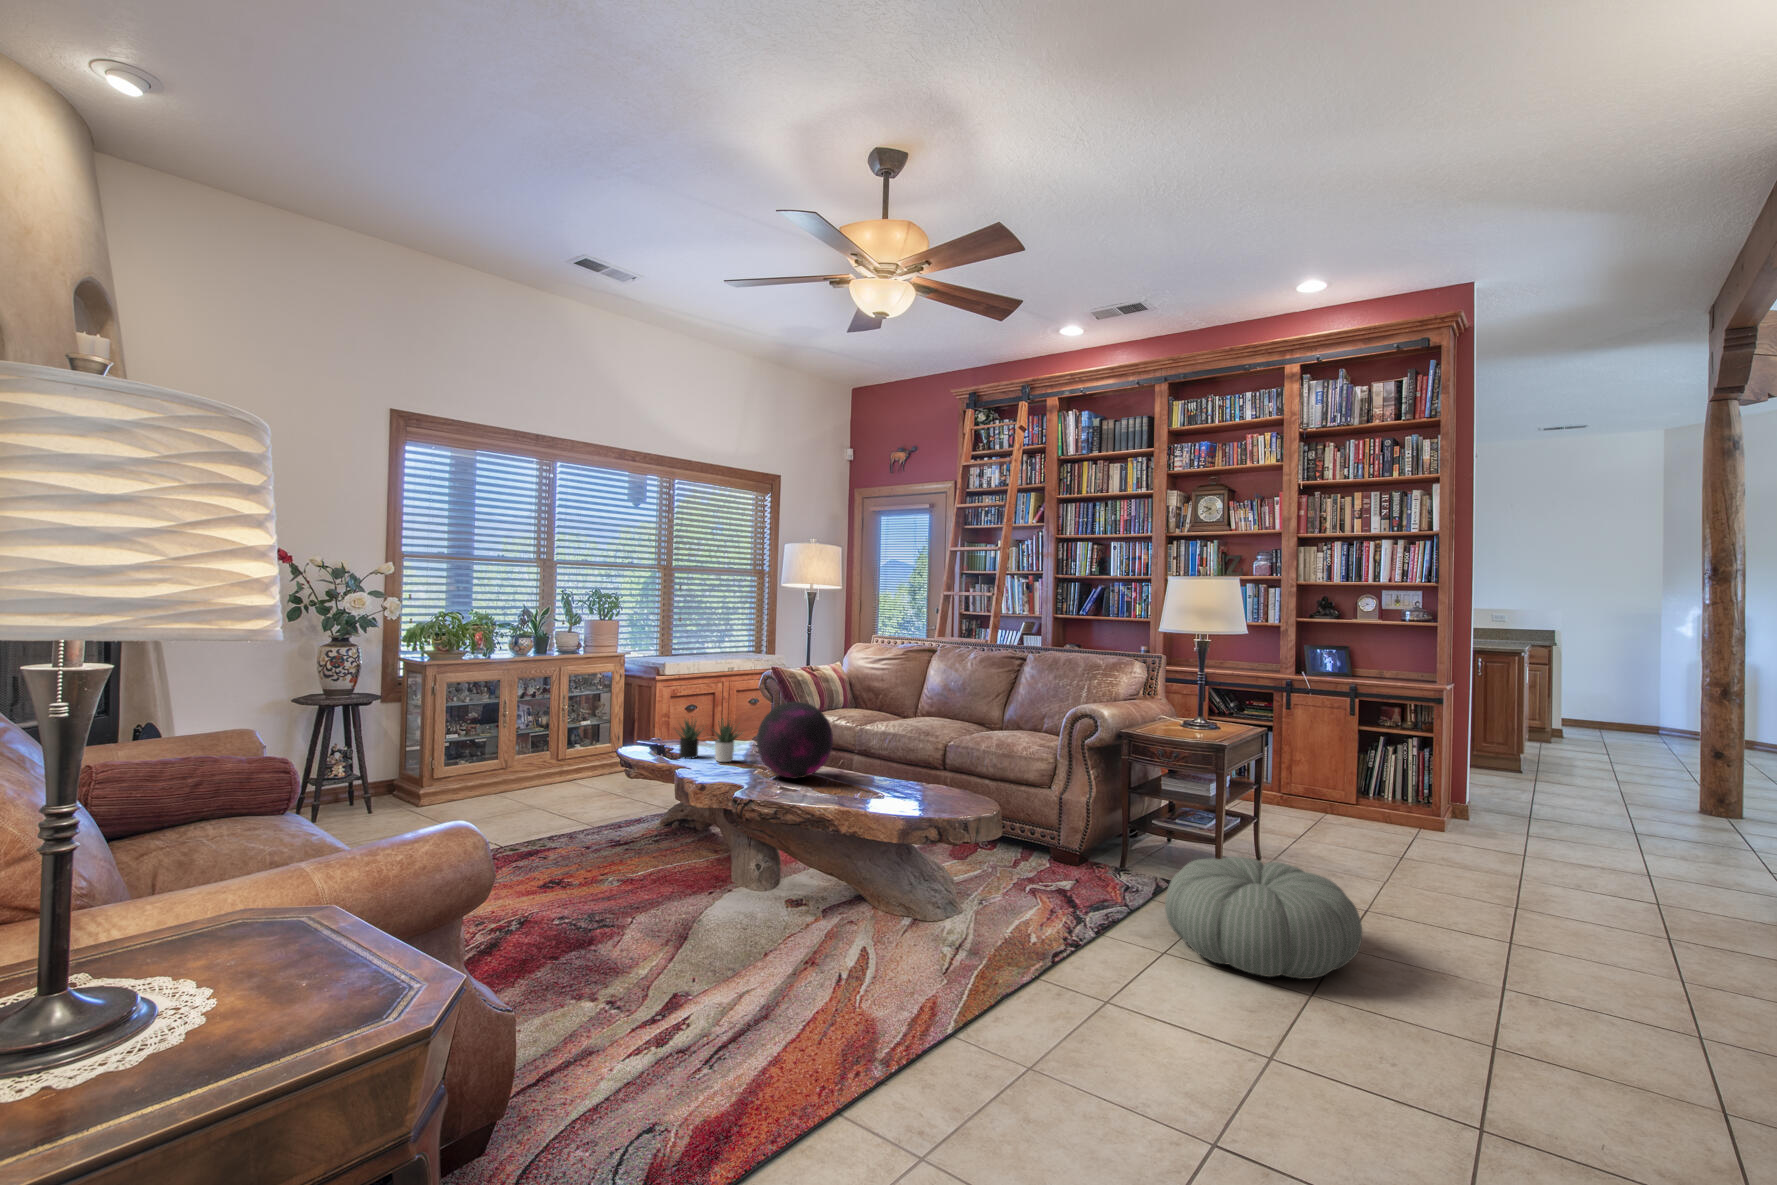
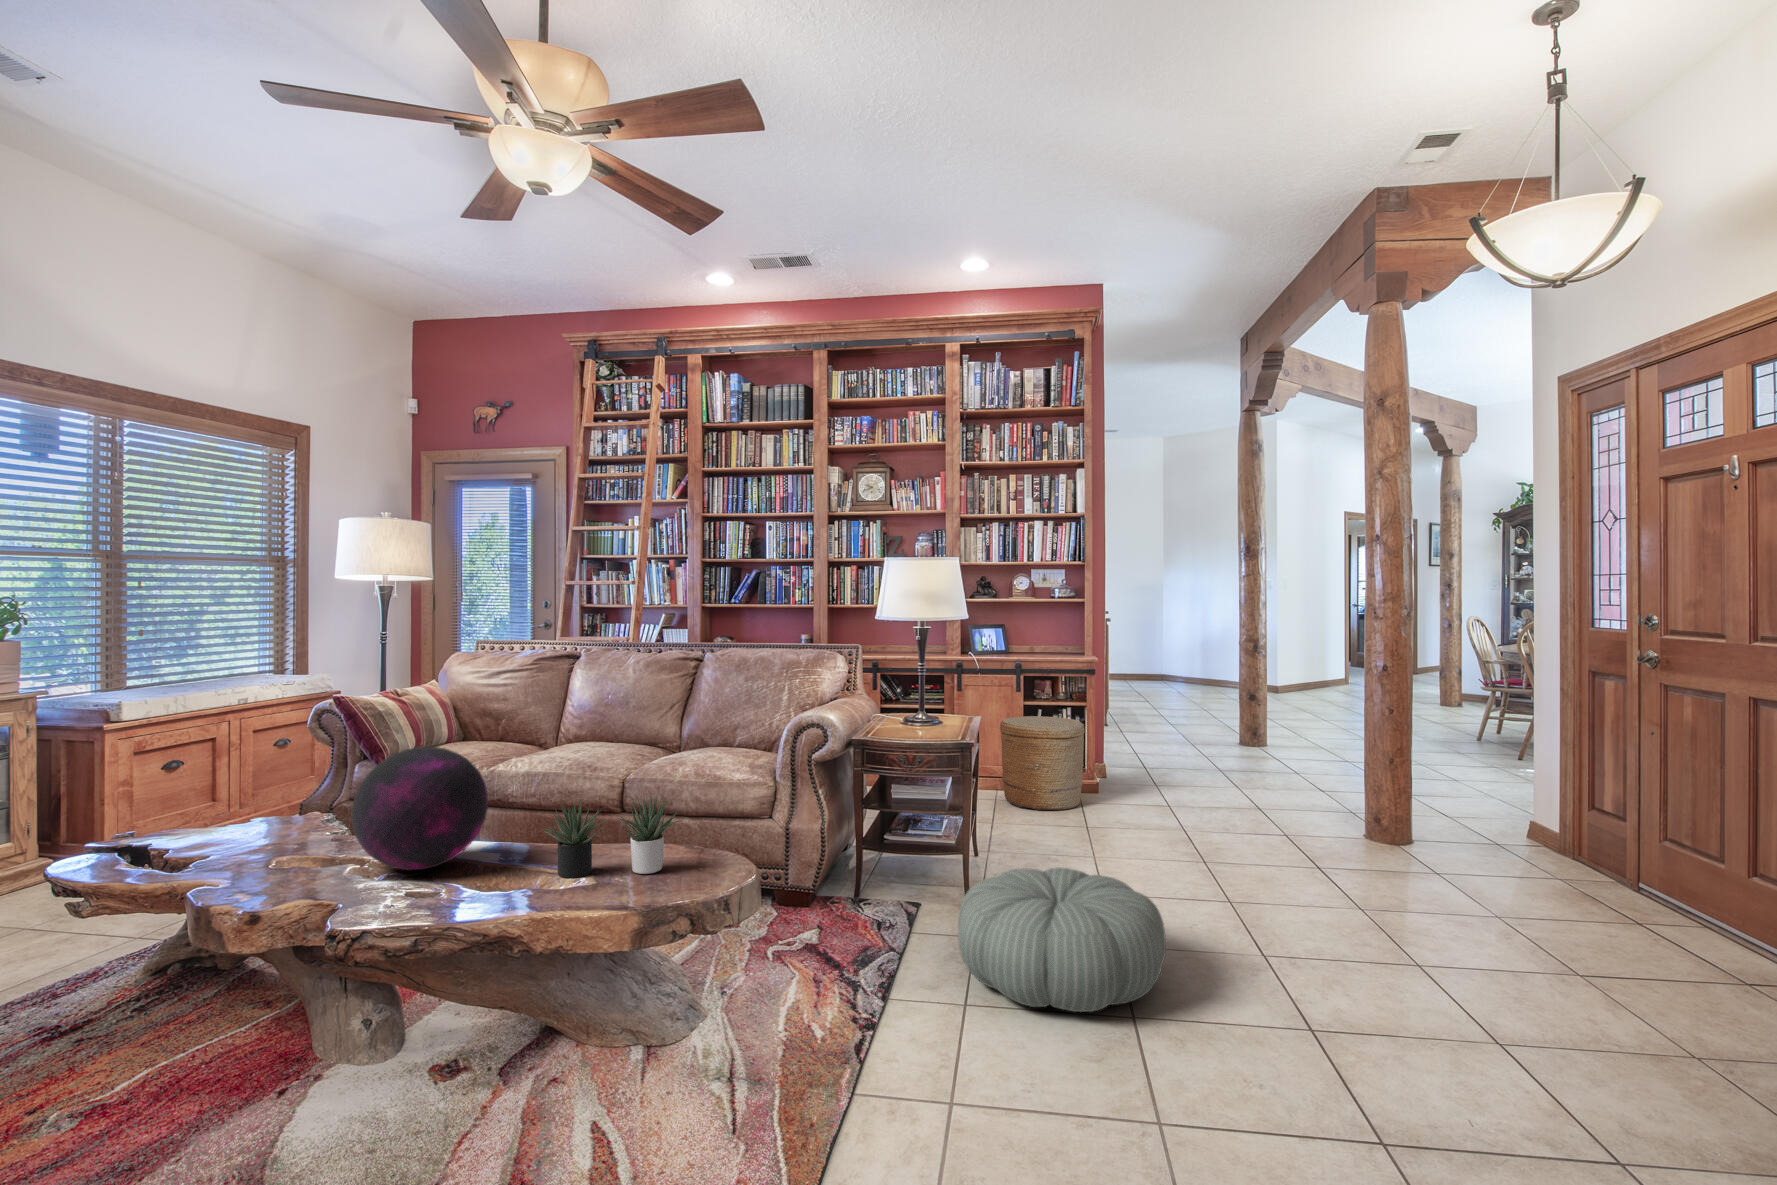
succulent plant: present [677,718,742,762] -> present [541,796,681,878]
woven basket: none [1321,738,1419,836] -> present [1000,716,1085,810]

